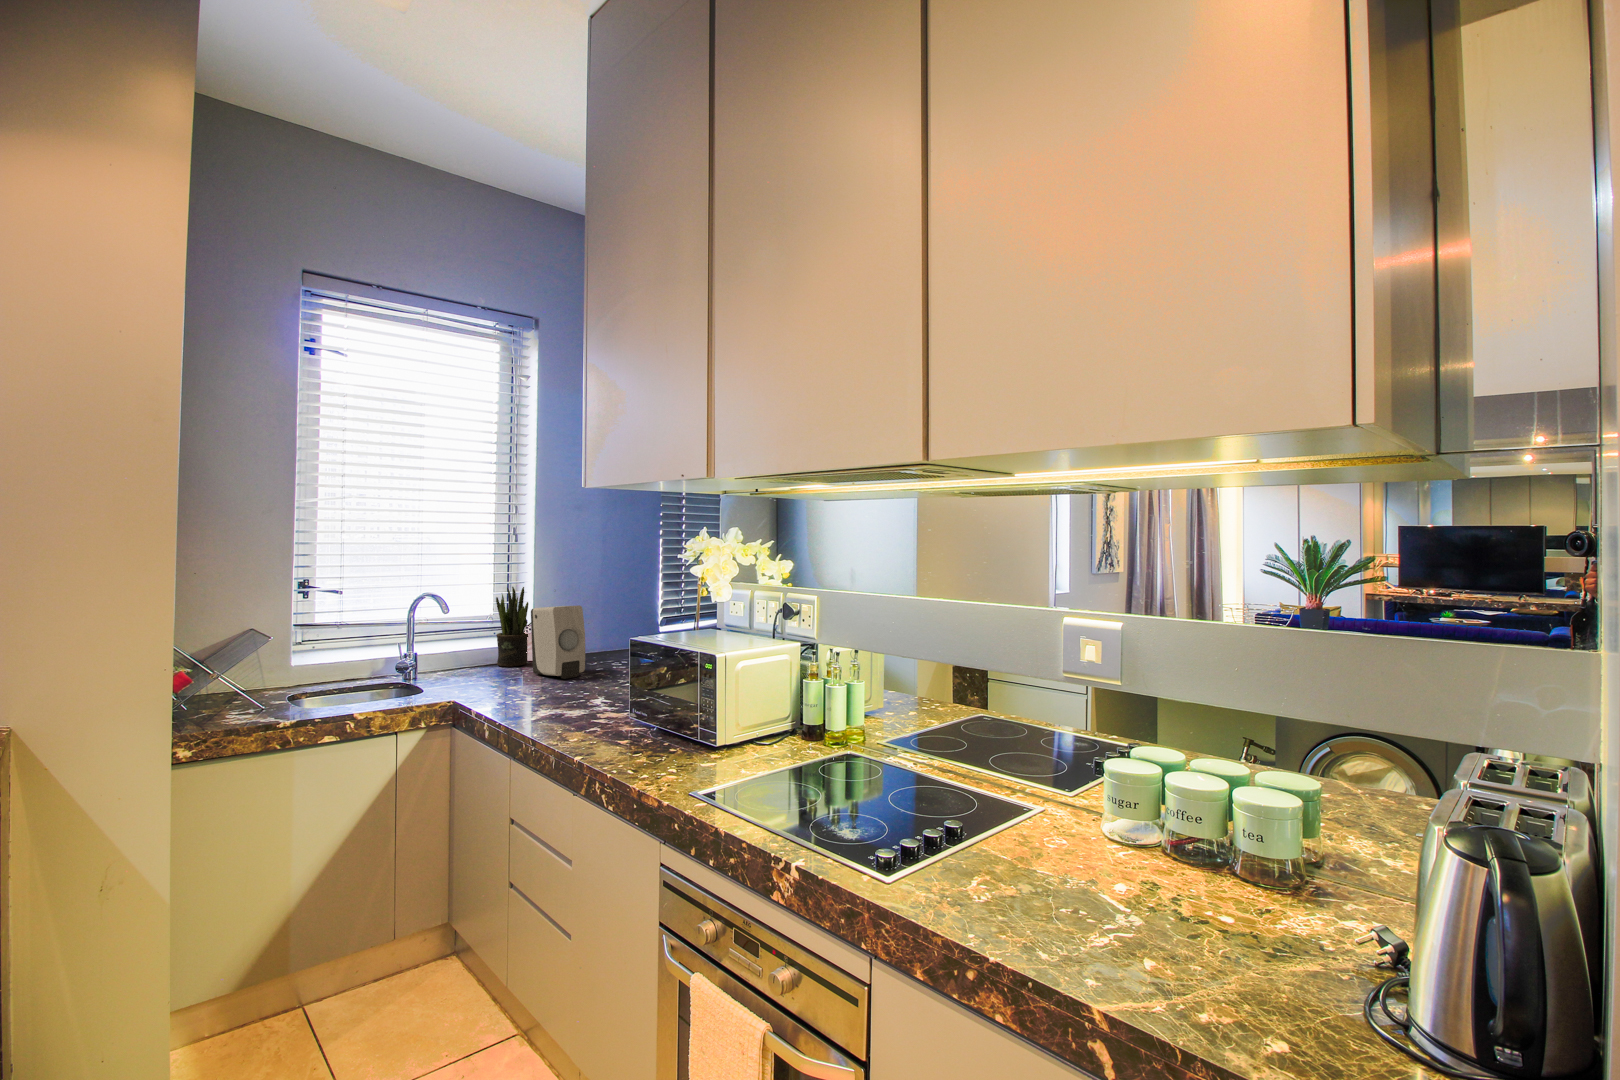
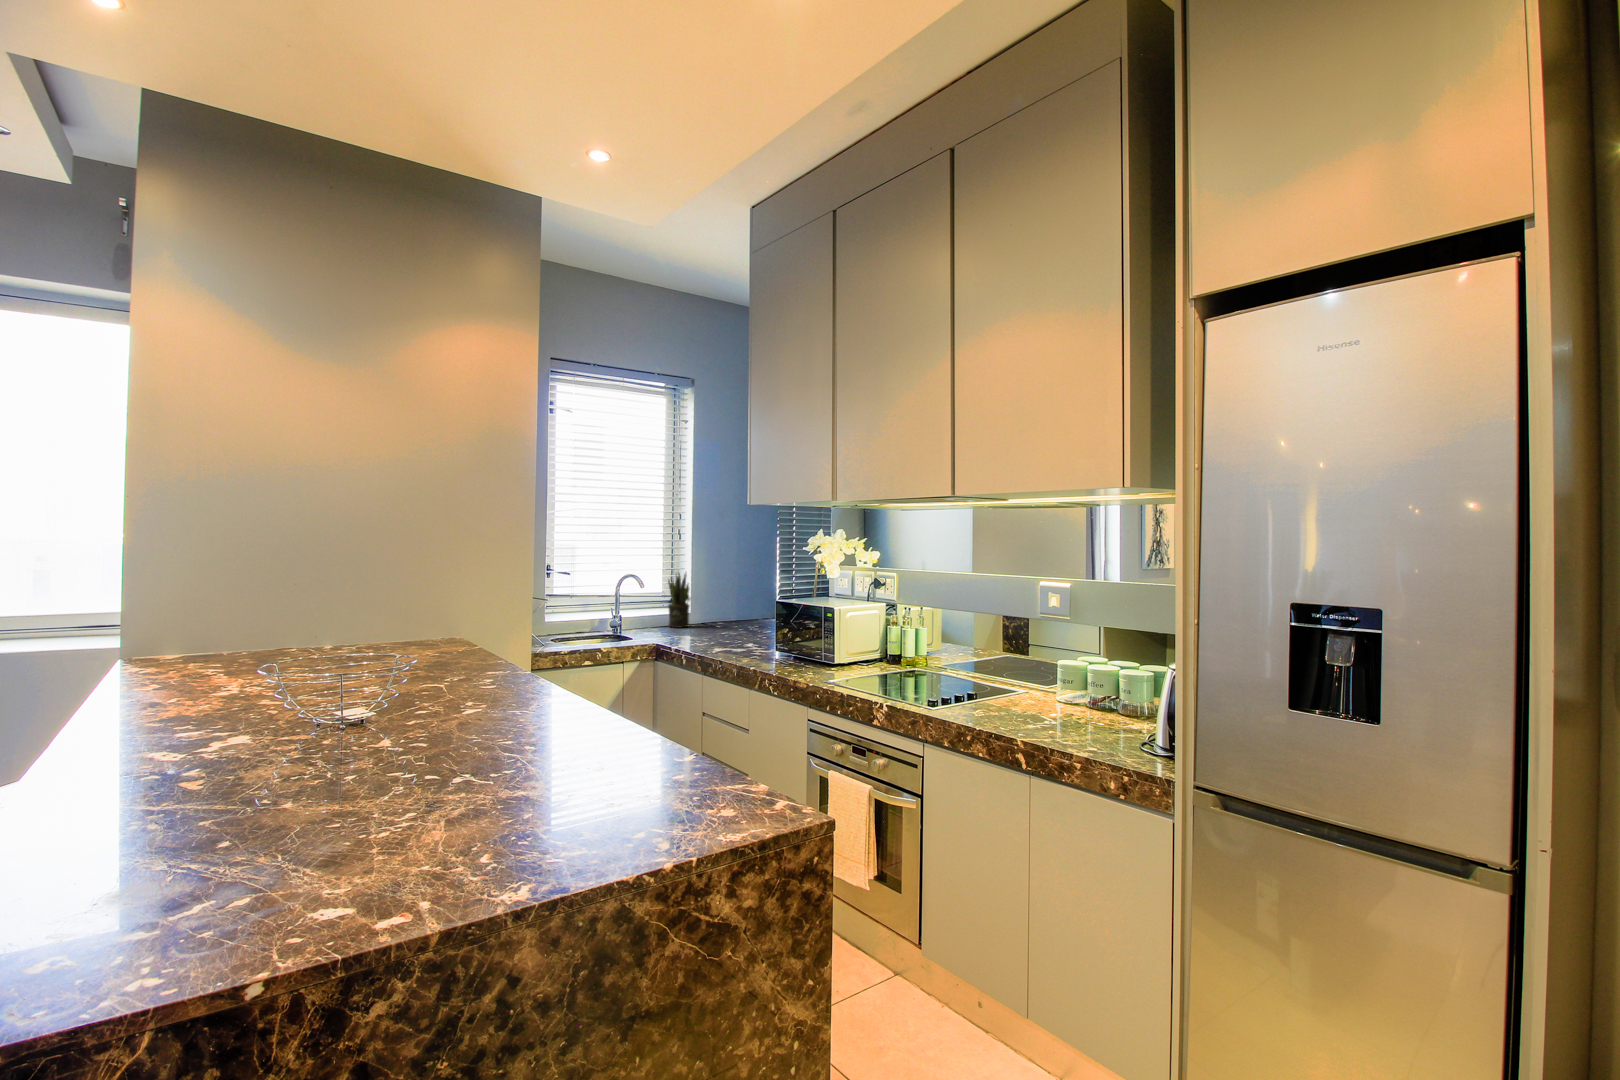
soap dispenser: present [531,605,585,679] -> none [695,584,733,634]

